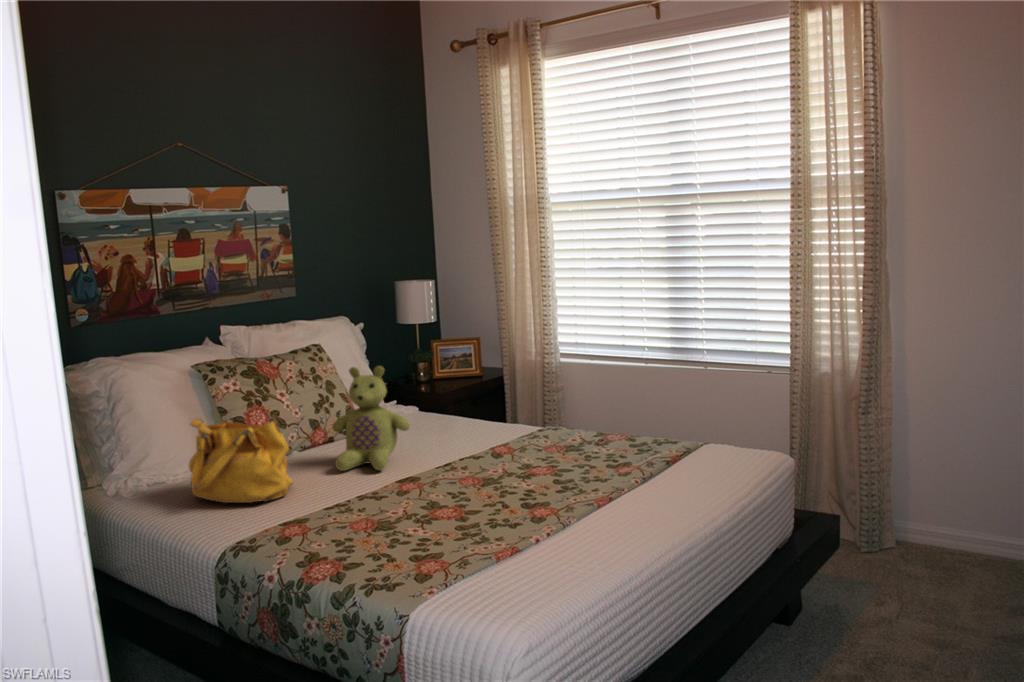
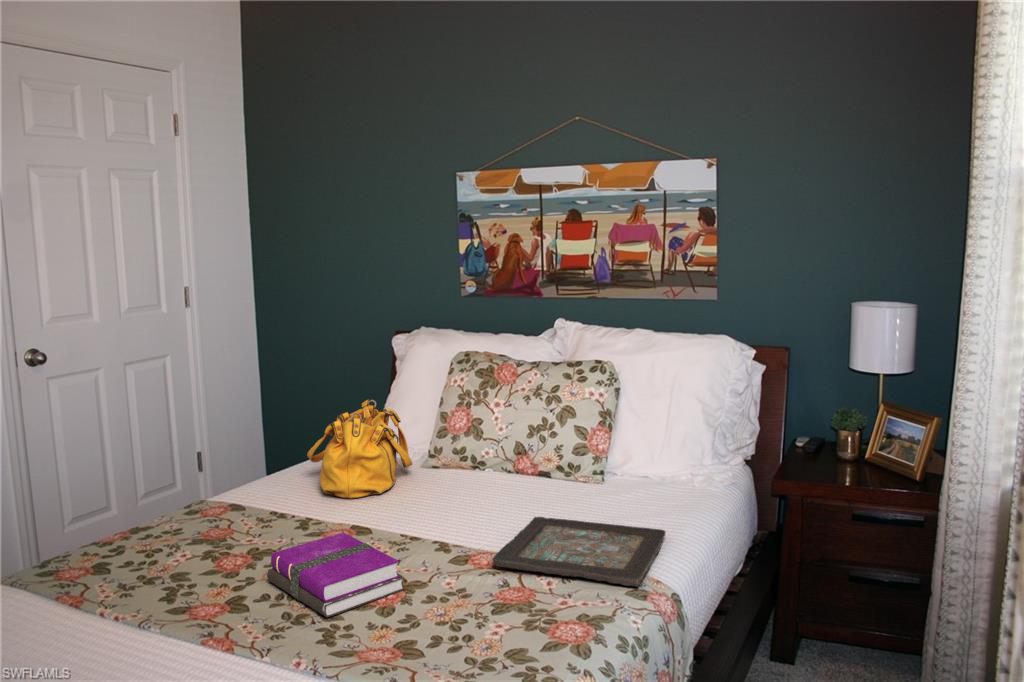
stuffed bear: present [332,366,410,471] -> none [426,393,502,519]
decorative tray: none [425,422,555,456] -> present [492,517,666,586]
notebook: none [425,459,536,514] -> present [267,532,405,617]

